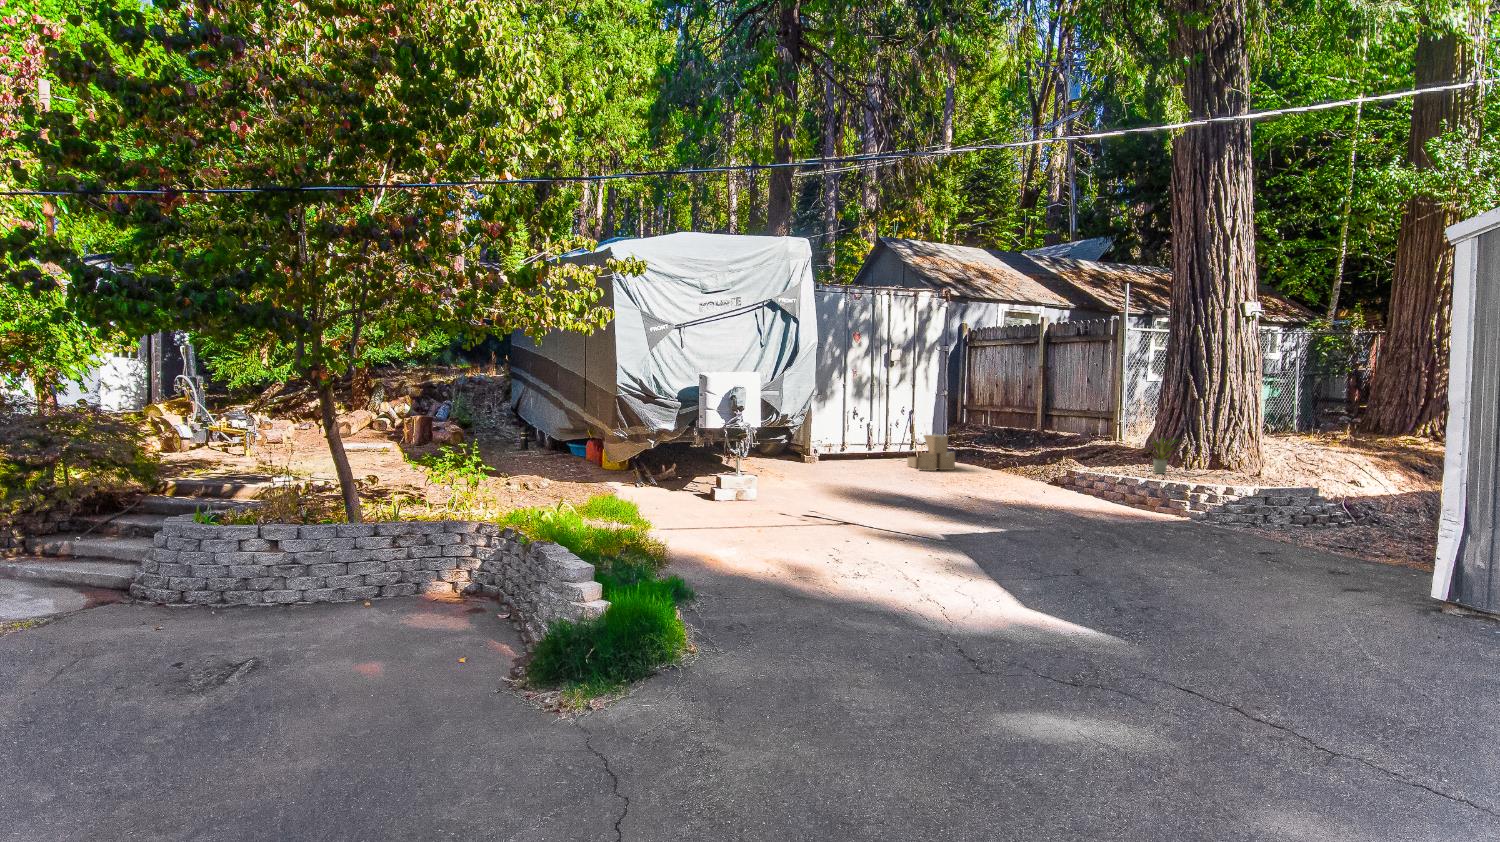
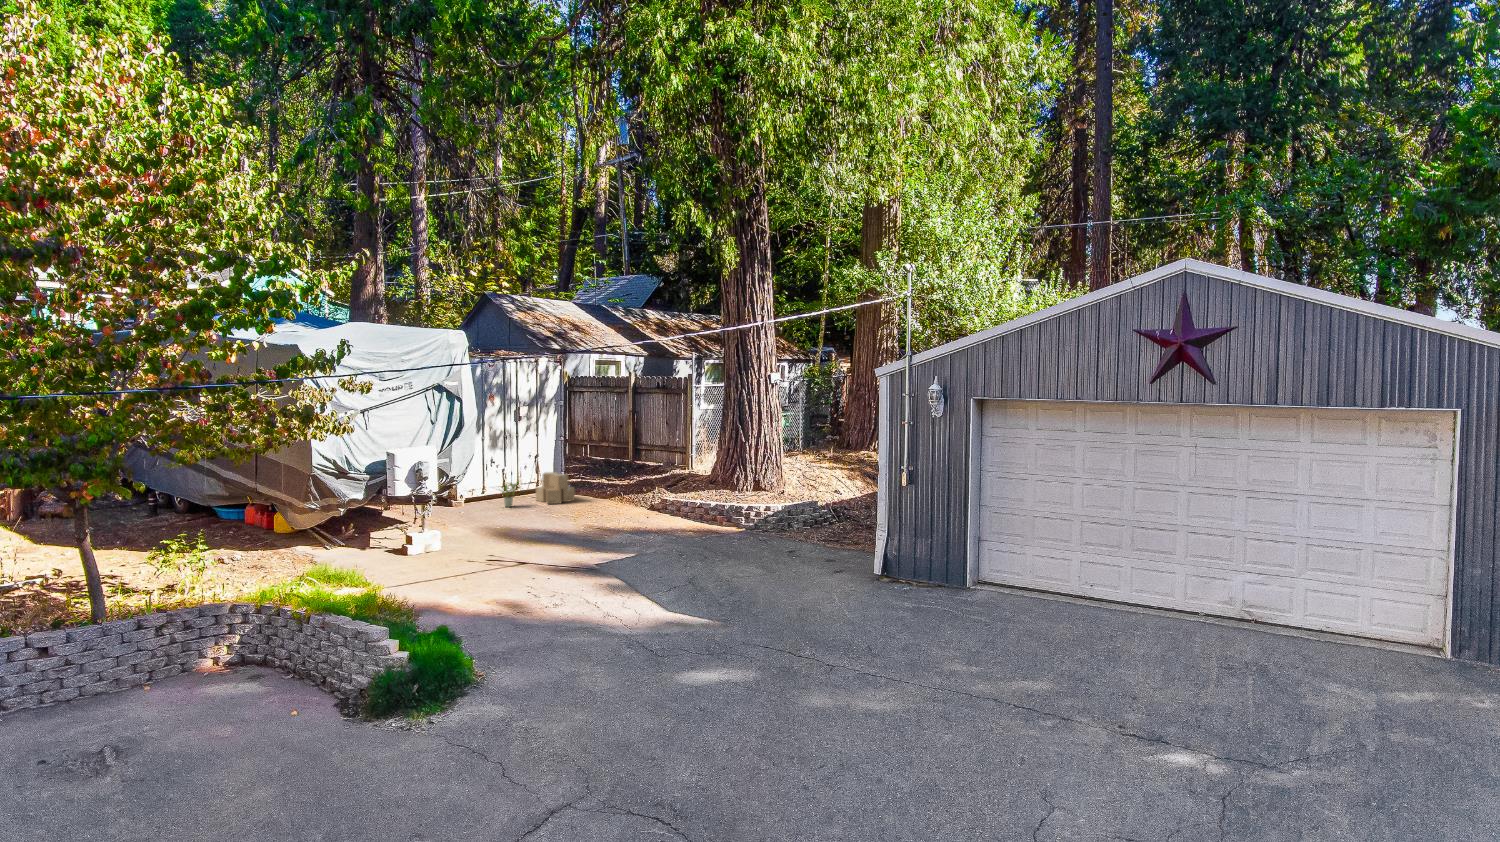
potted plant: present [1136,438,1177,474] -> present [502,482,518,507]

